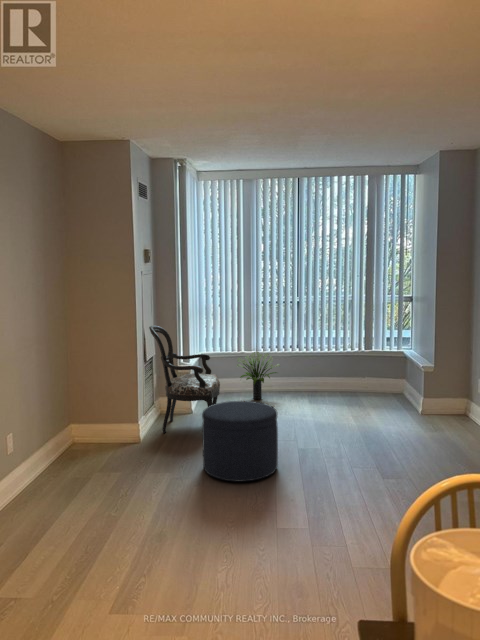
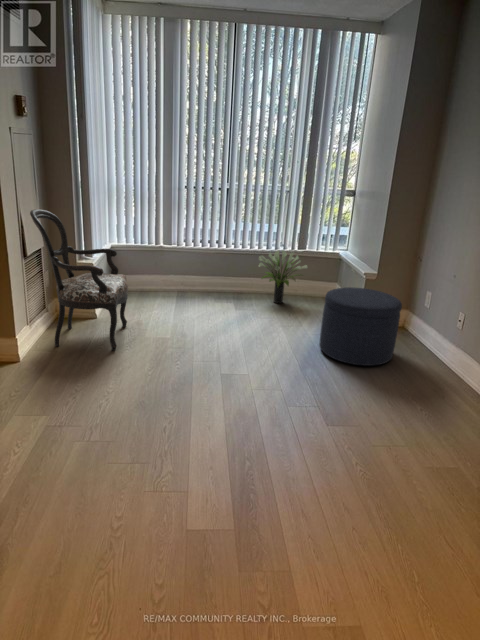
potted plant: present [236,352,280,400] -> present [259,250,307,303]
ottoman: present [202,401,278,482] -> present [319,287,402,366]

